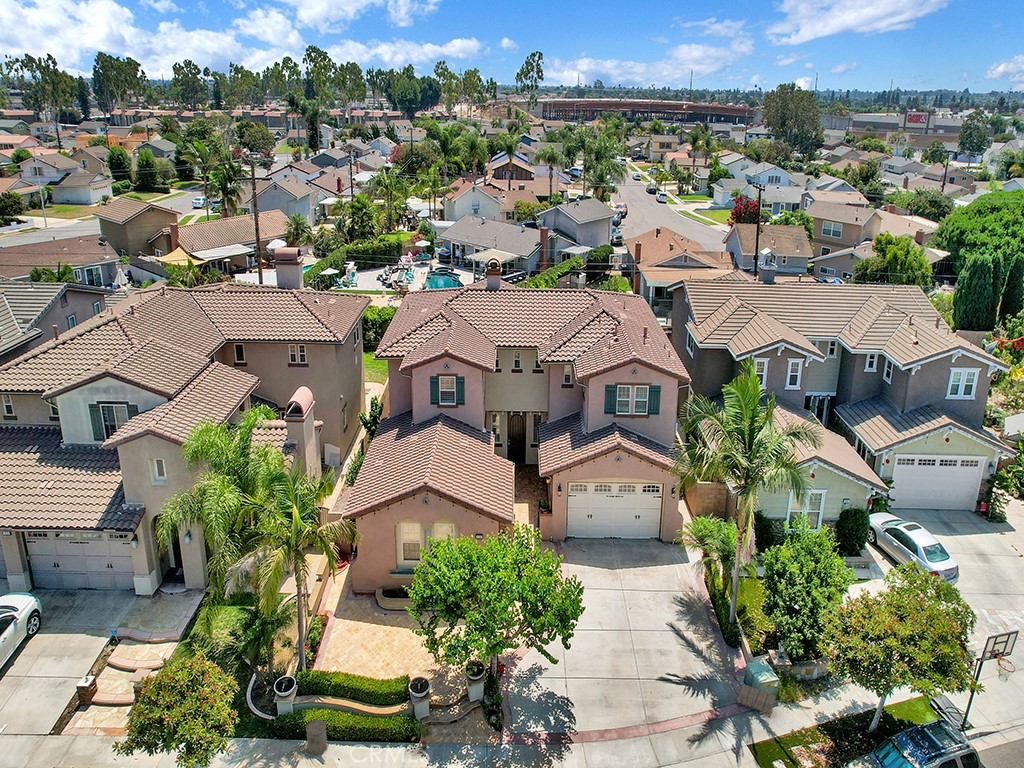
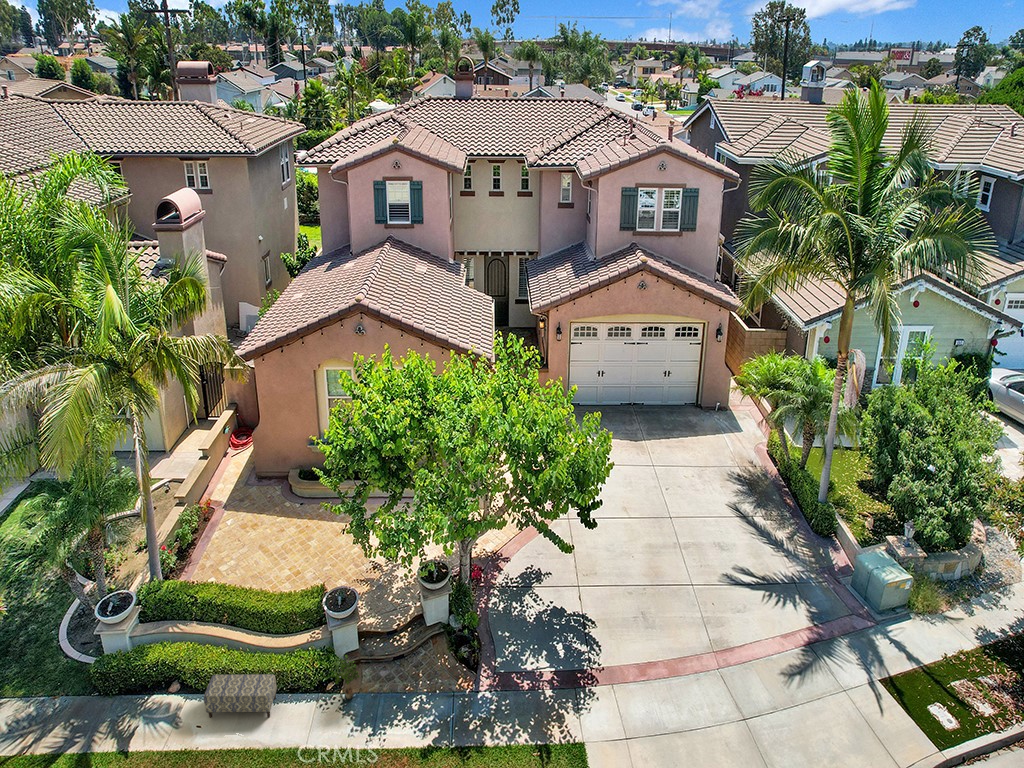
bench: present [737,684,776,717] -> present [204,674,277,718]
trash can: present [306,720,328,755] -> none [143,658,185,717]

